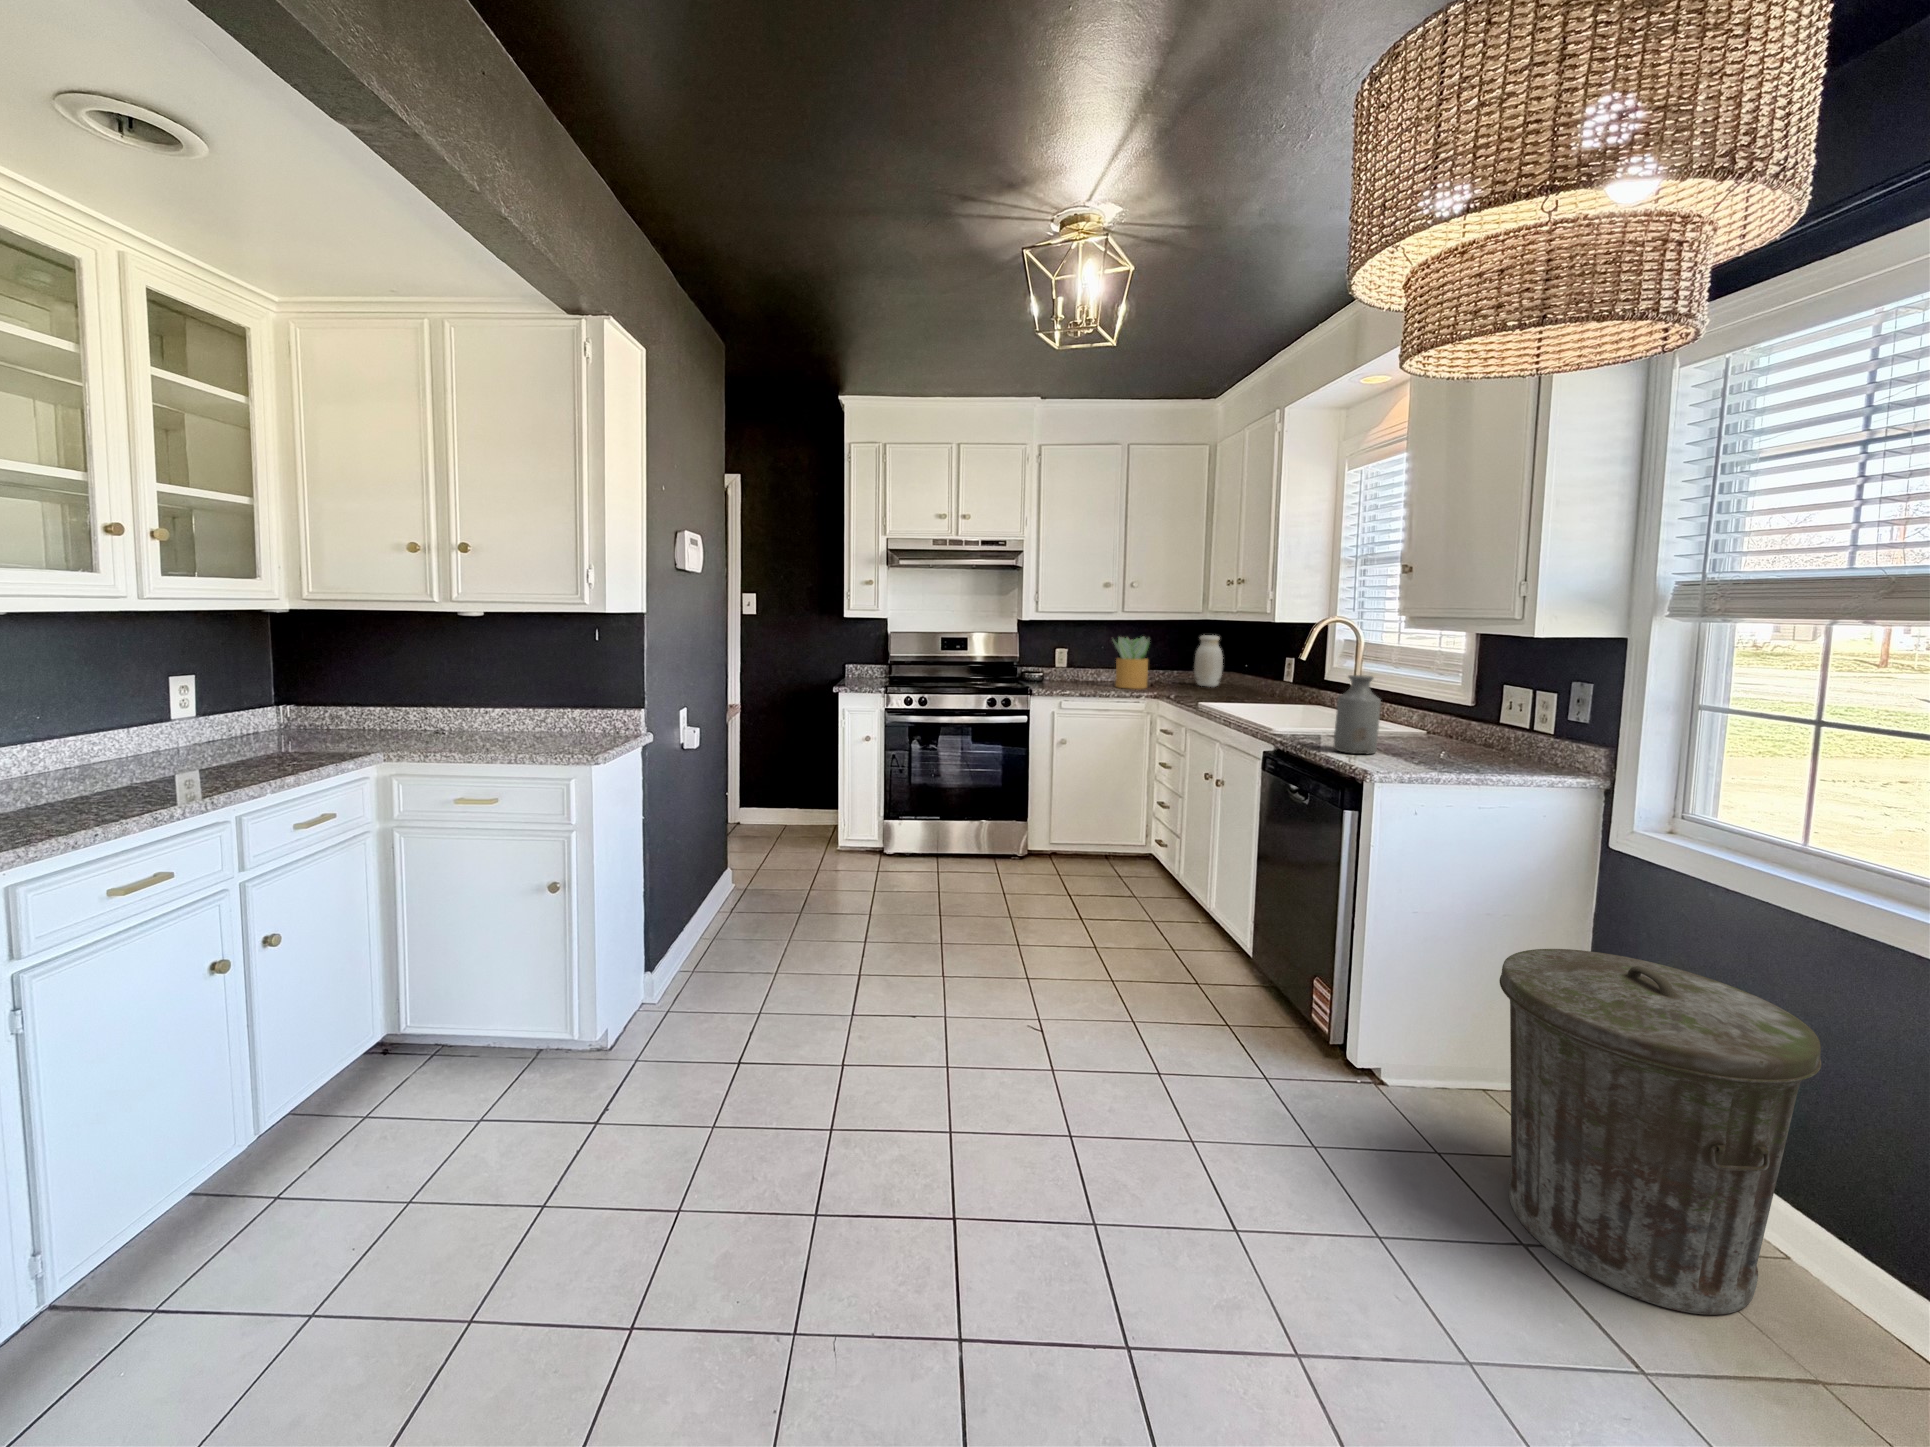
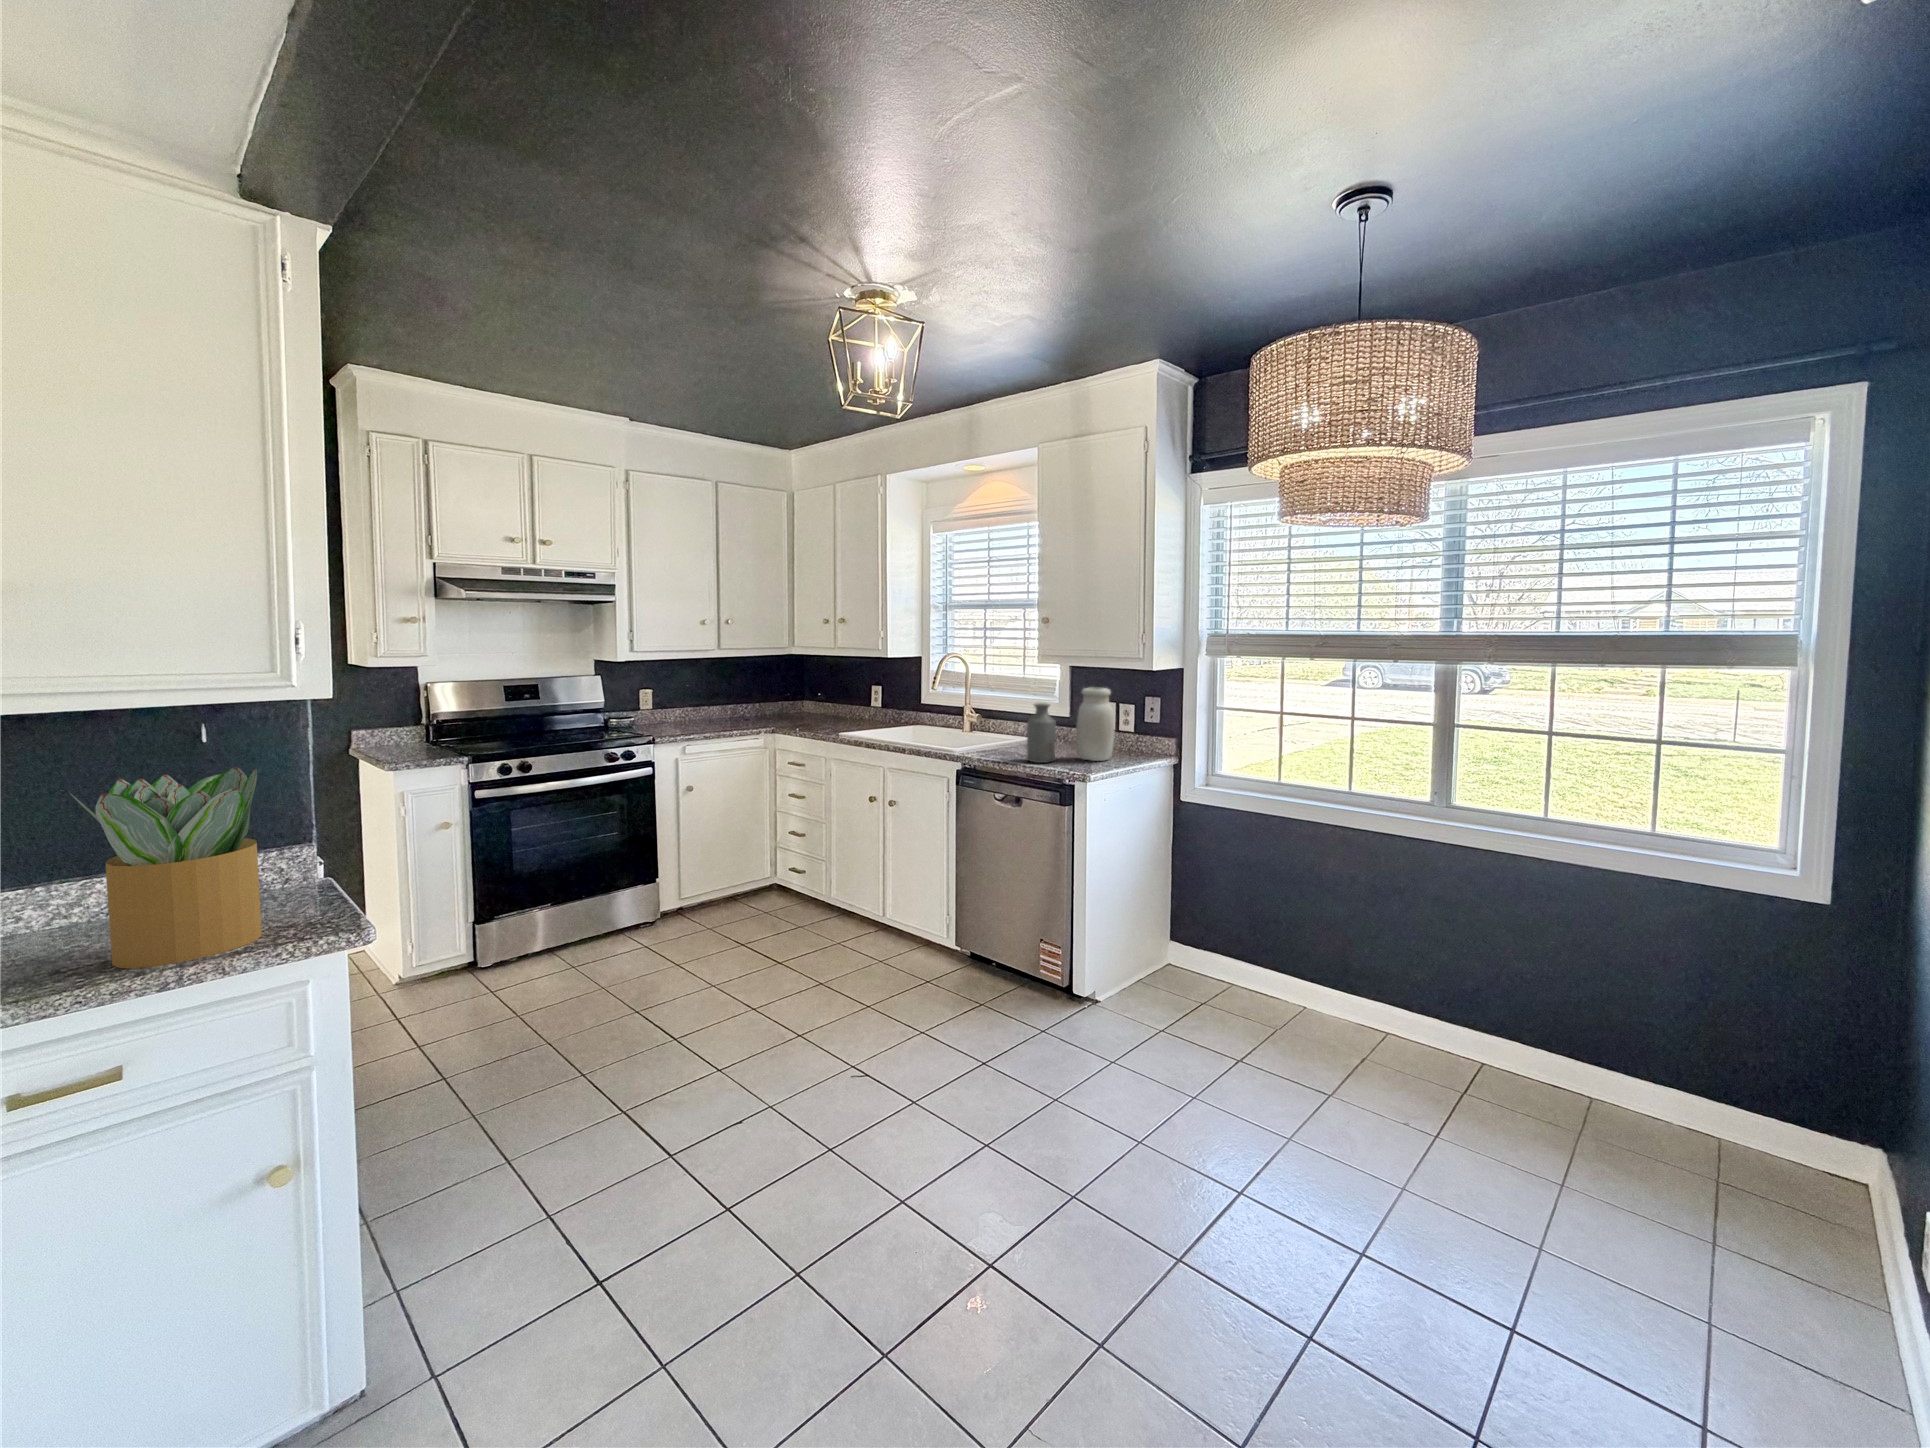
jar: present [1194,635,1223,687] -> present [1076,688,1115,761]
potted plant: present [1113,636,1150,689] -> present [70,767,262,969]
trash can: present [1499,949,1821,1315] -> none [1182,862,1324,1052]

